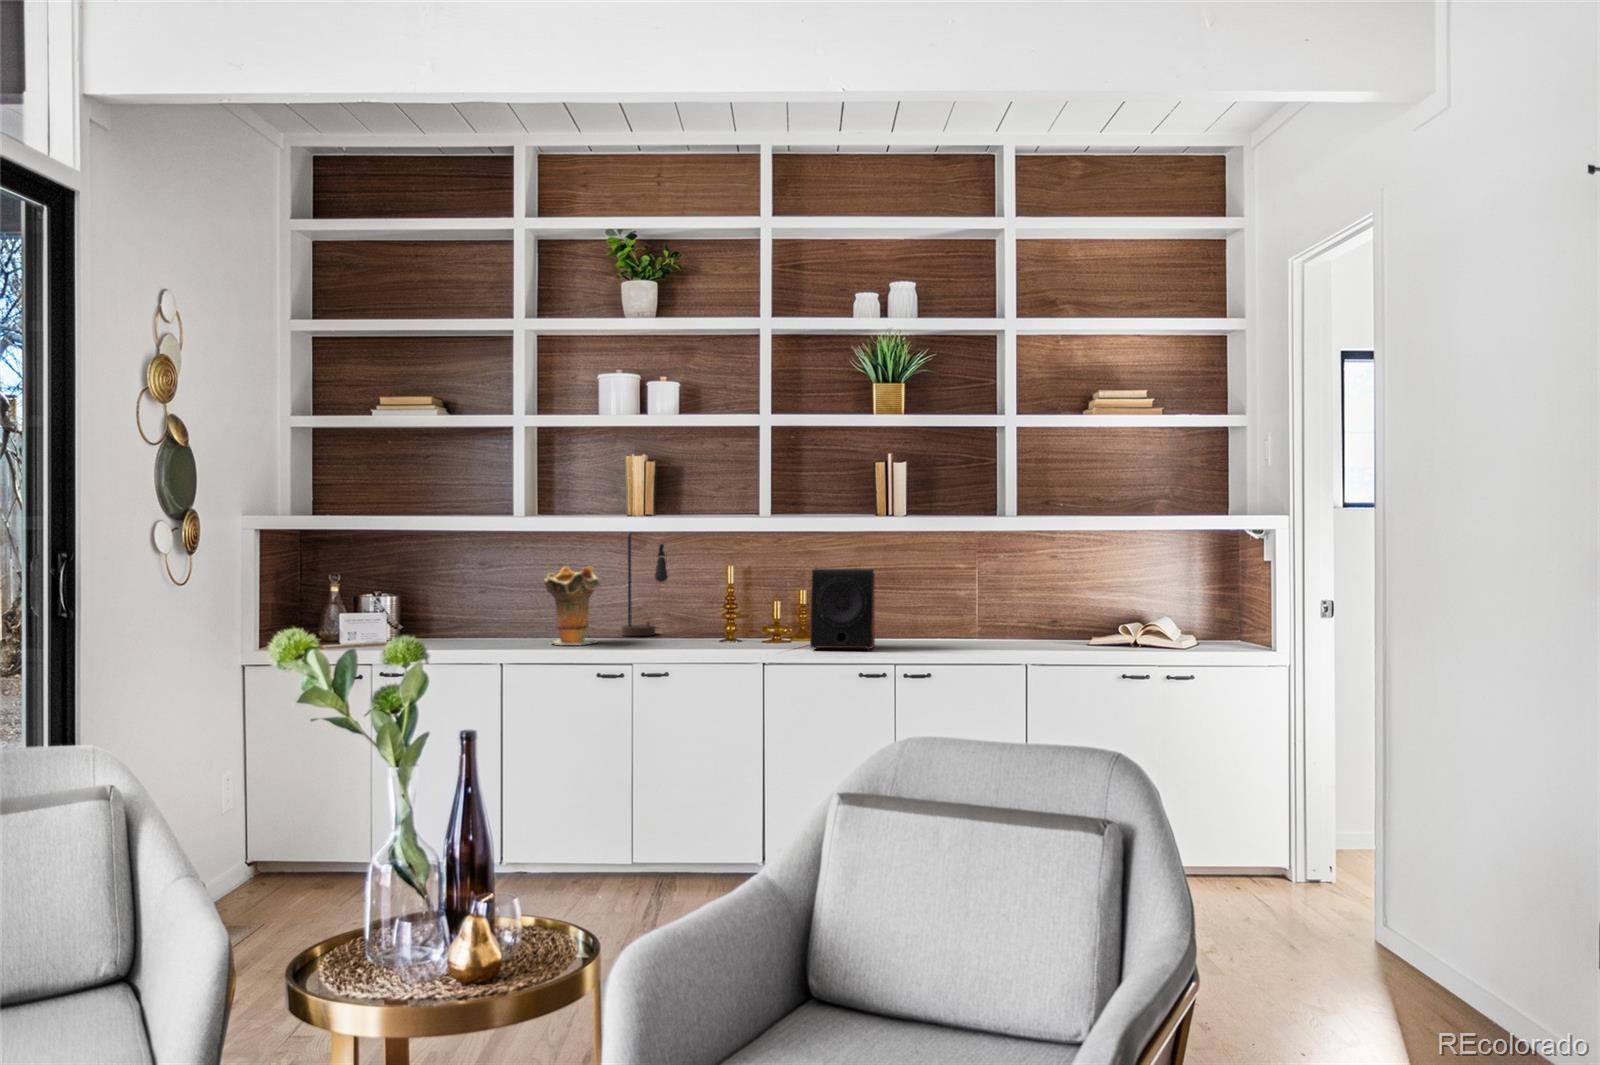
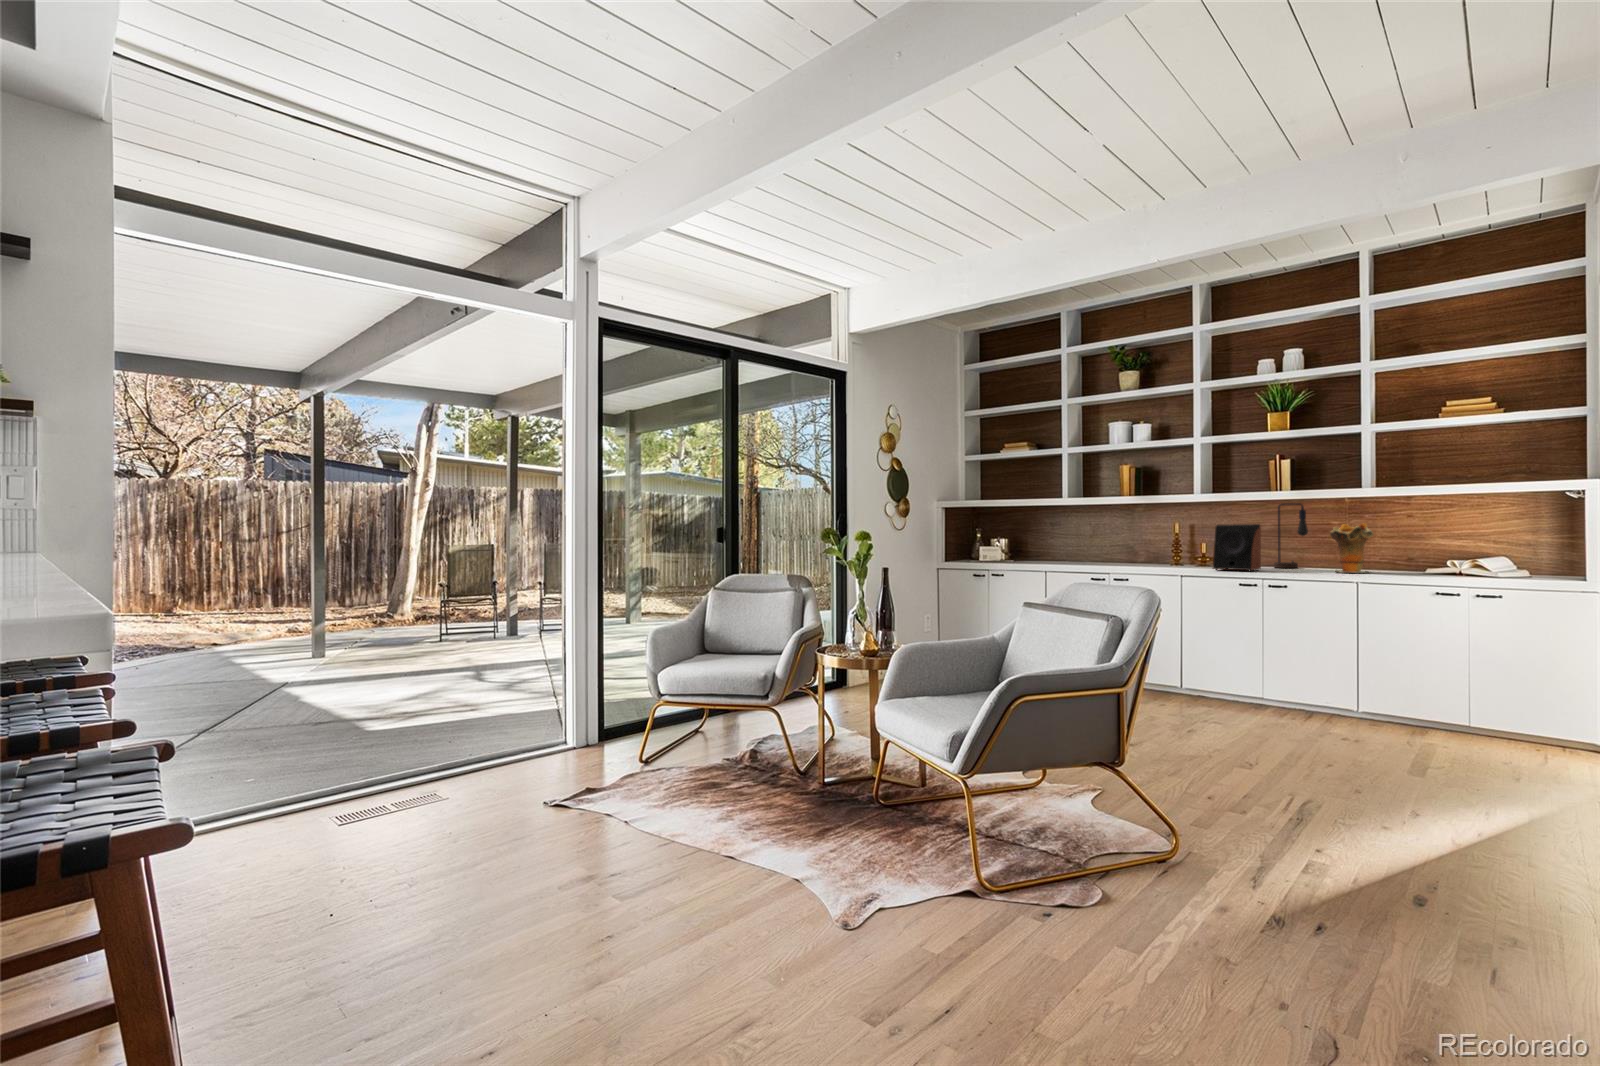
table lamp: present [622,533,668,636] -> present [1274,503,1308,568]
decorative vase: present [544,566,600,645] -> present [1330,523,1374,573]

